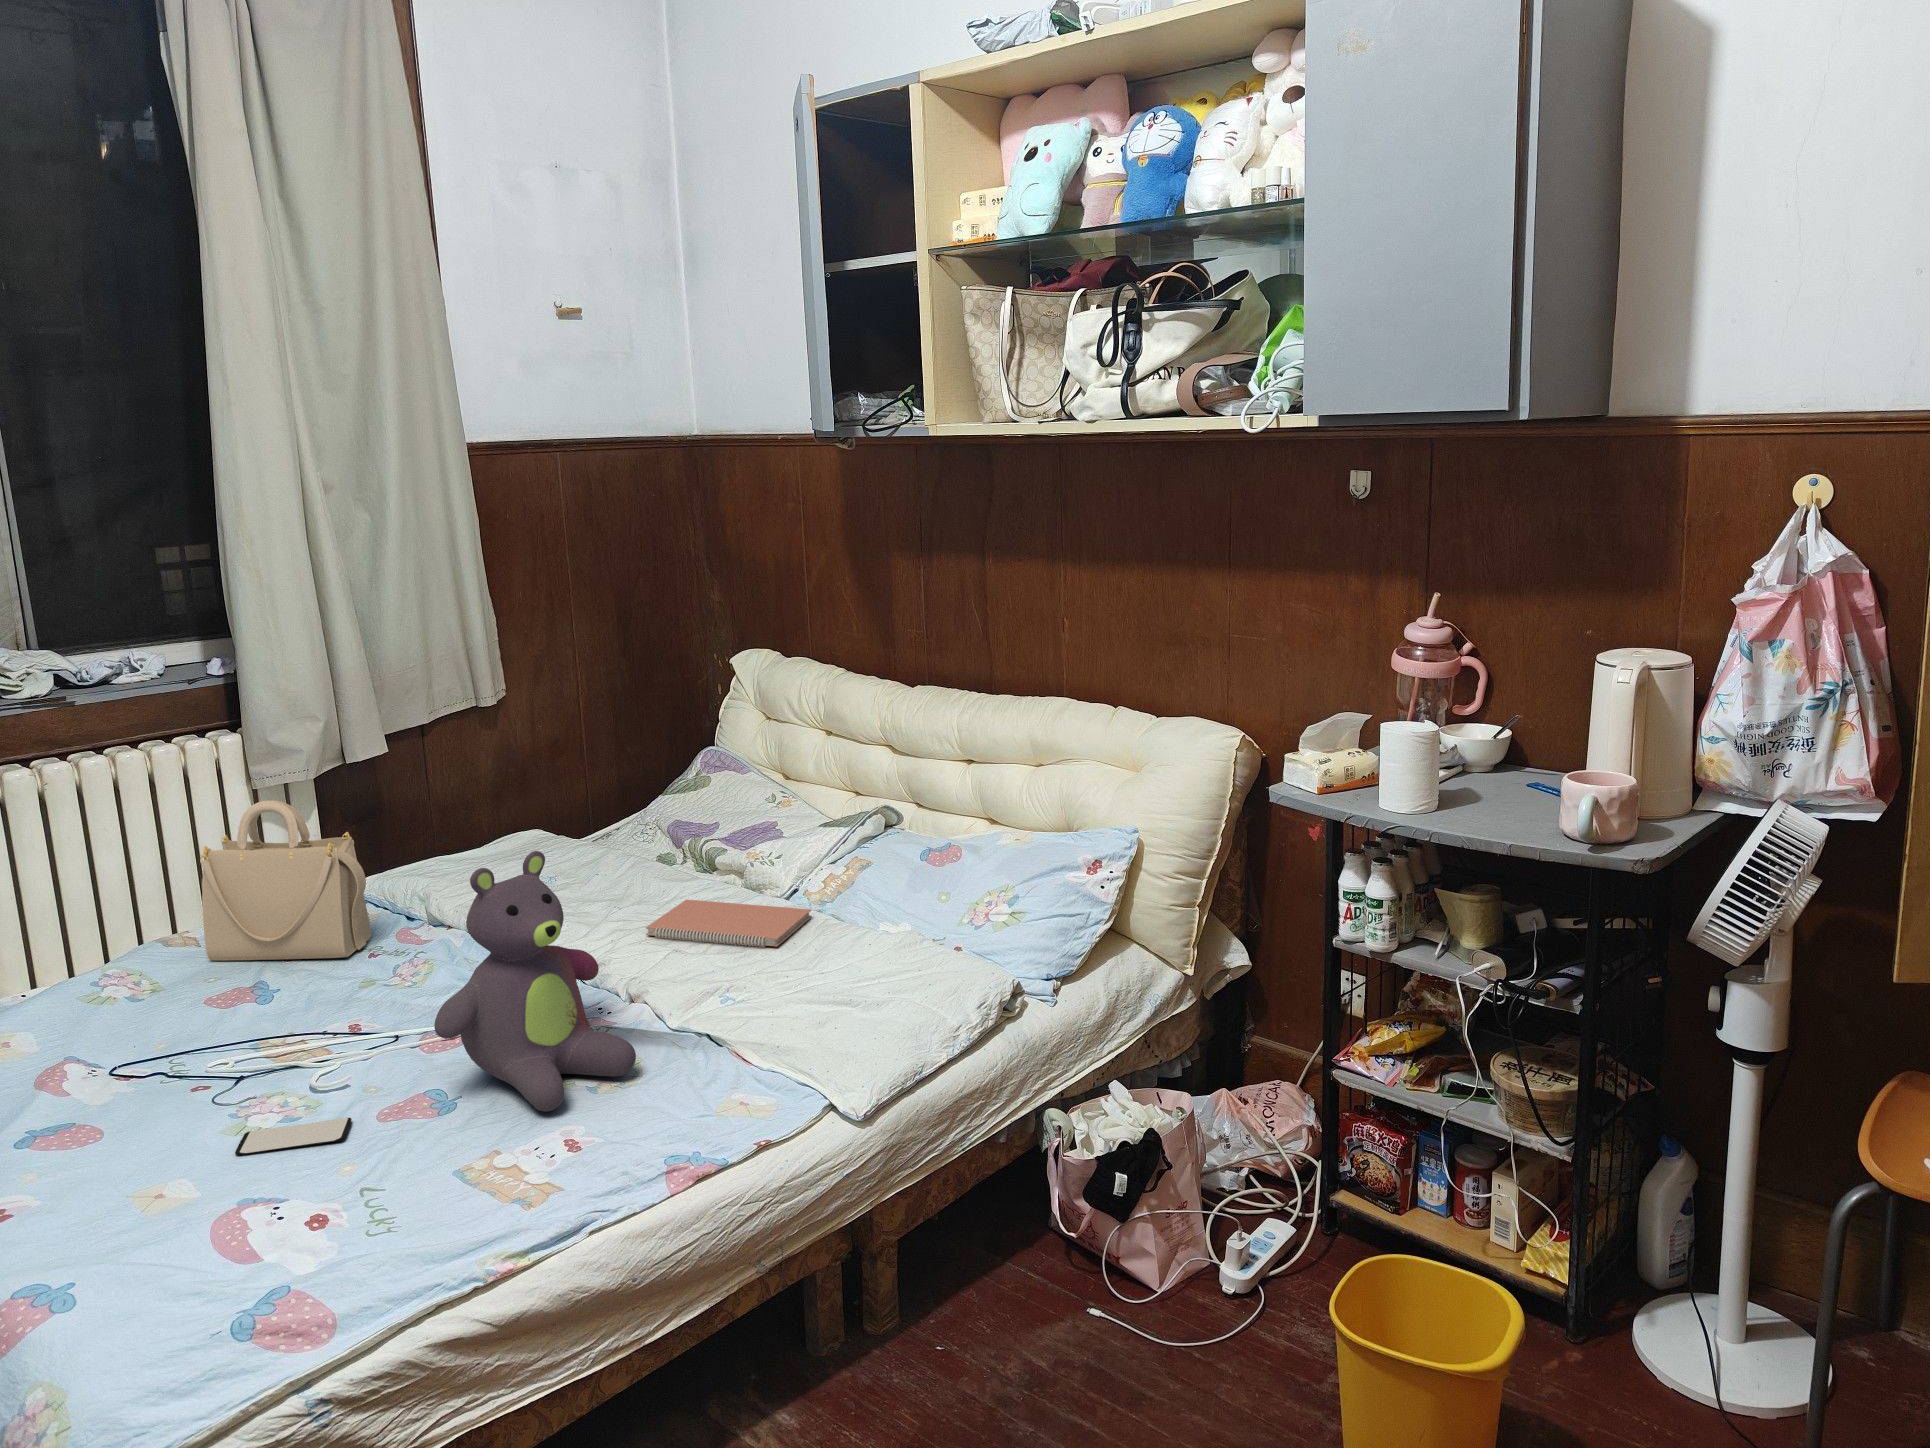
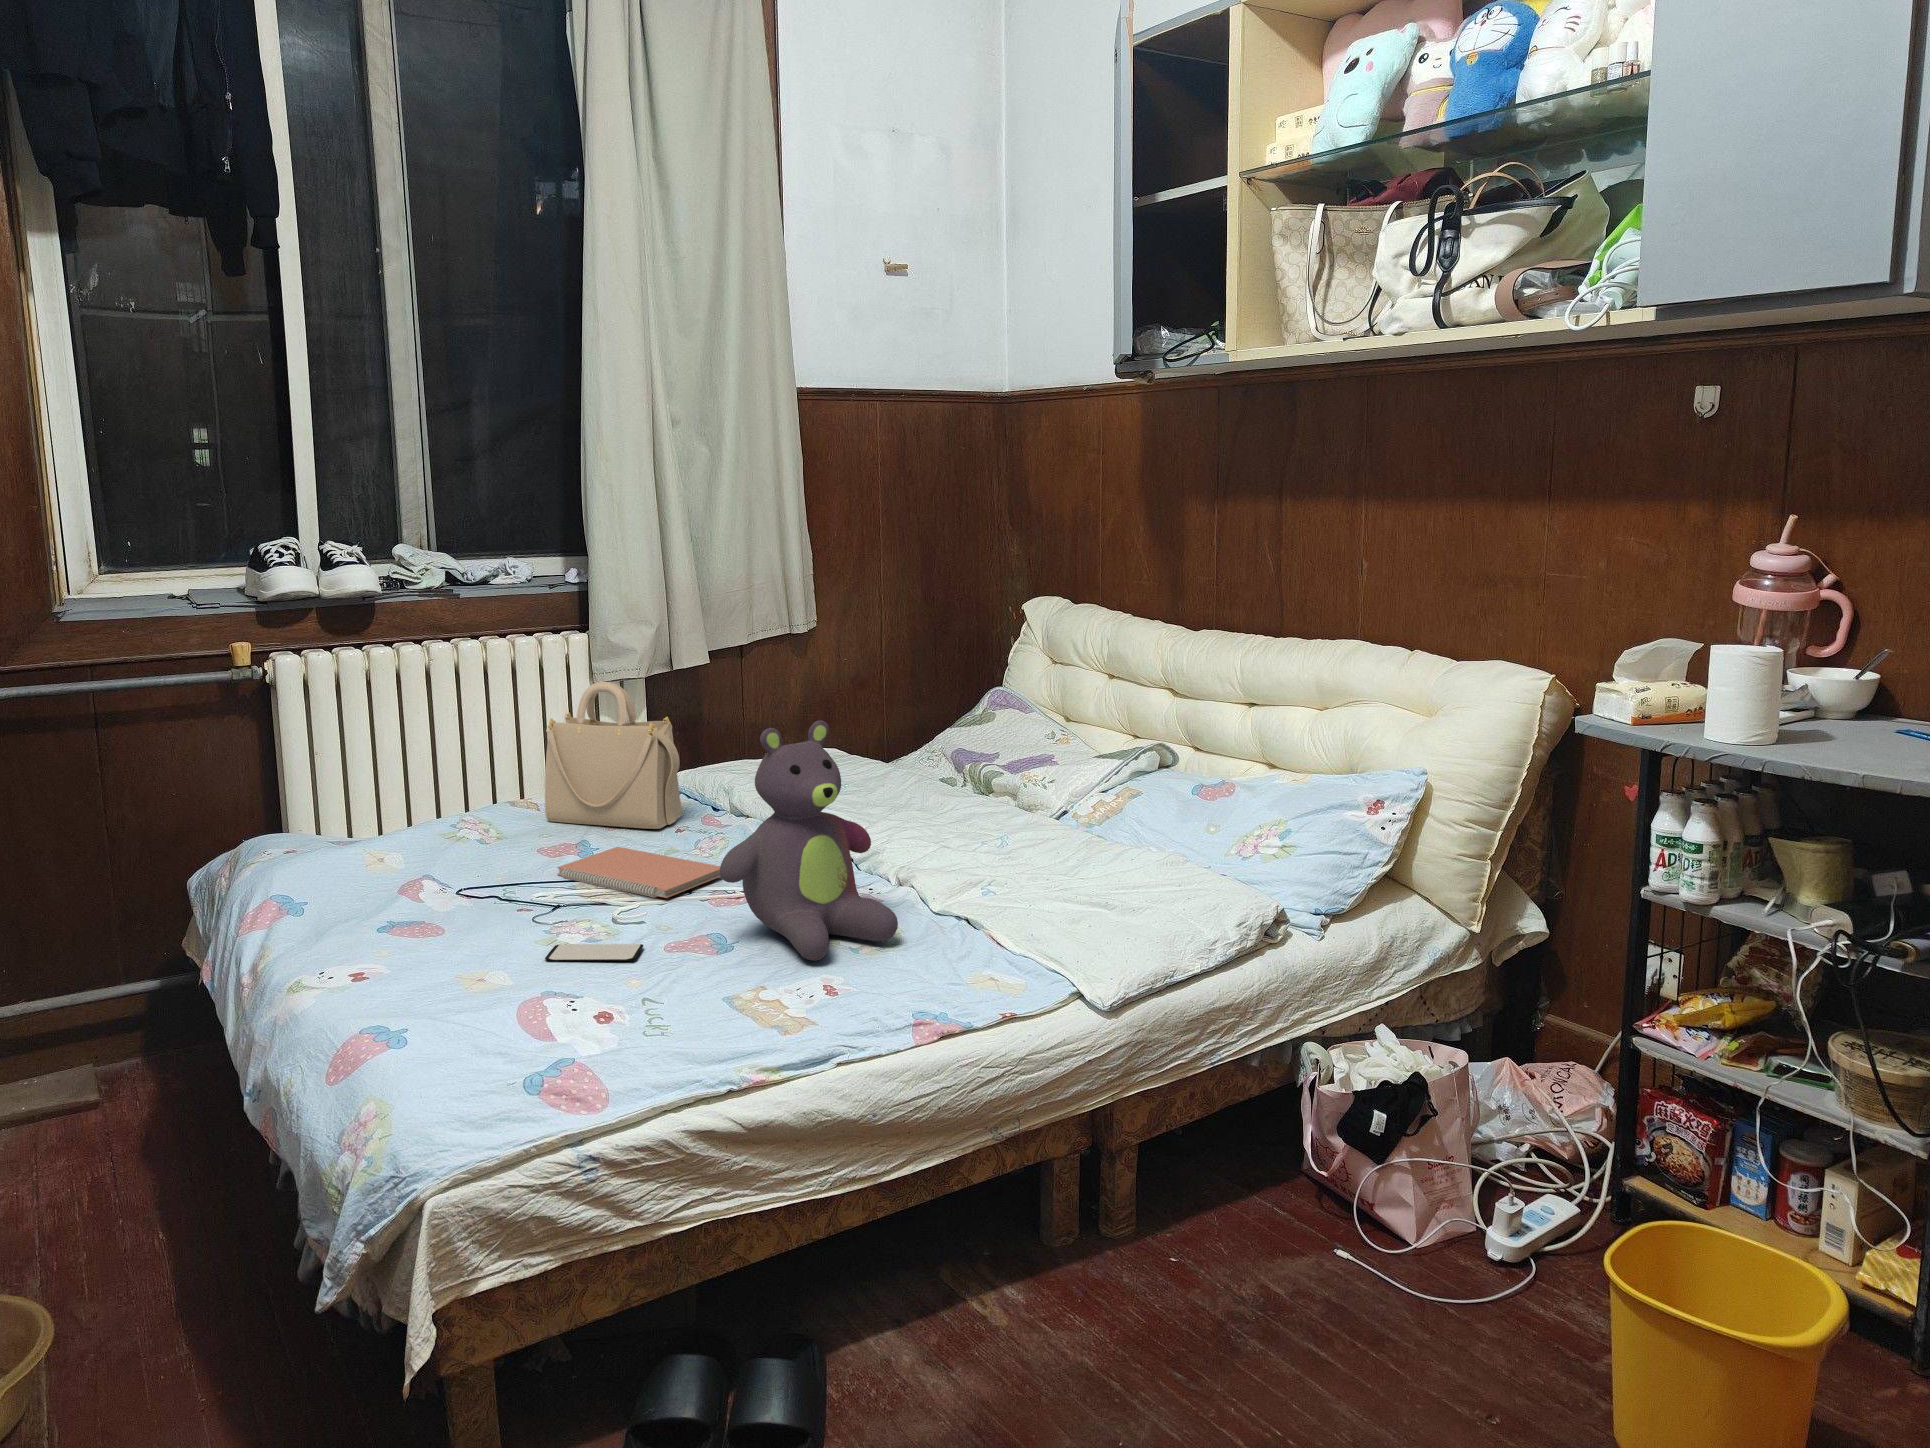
notebook: present [646,900,812,947] -> present [557,847,720,898]

